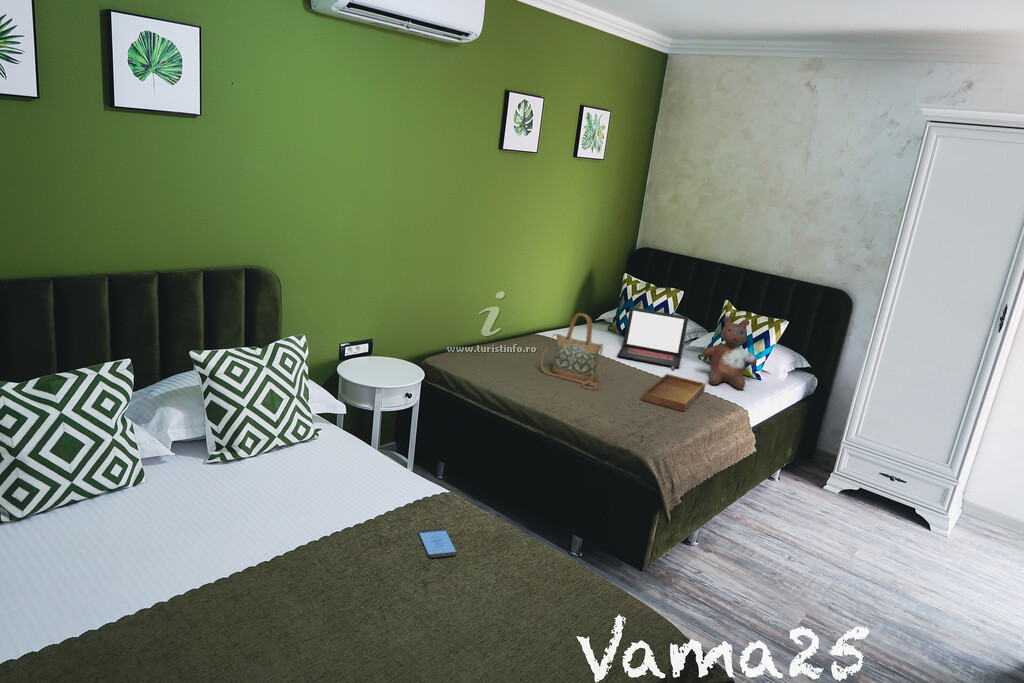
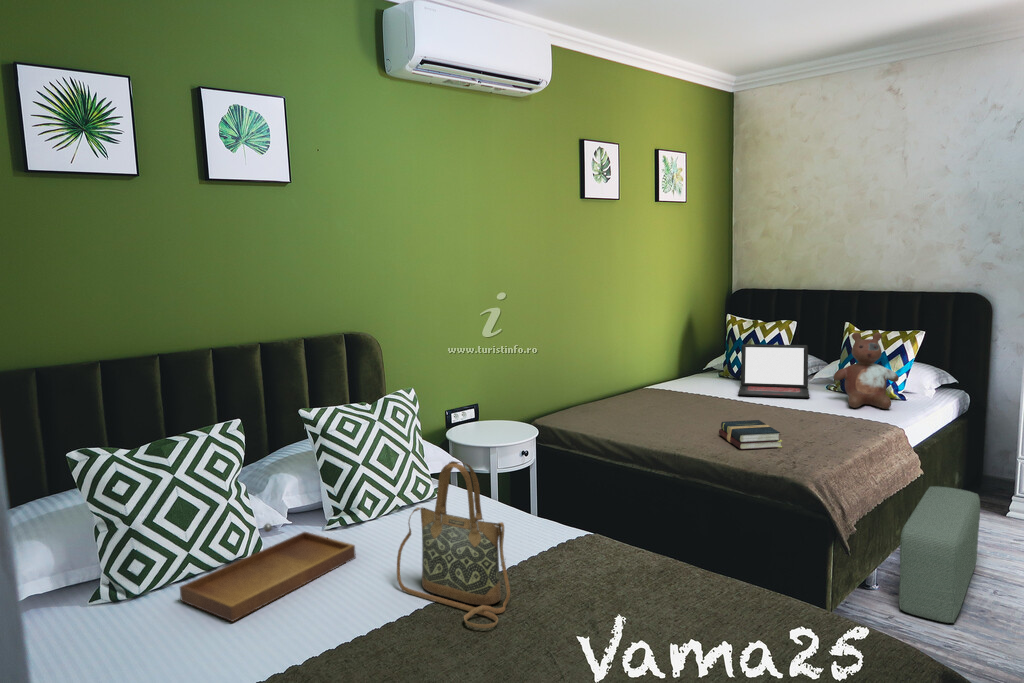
handbag: present [541,313,603,389] -> present [397,461,510,628]
tray: present [642,366,705,411] -> present [180,524,356,622]
hardback book: none [587,389,638,421] -> present [719,420,782,449]
pouf: none [708,463,796,583] -> present [899,487,980,623]
smartphone: present [419,528,457,558] -> none [568,568,618,599]

